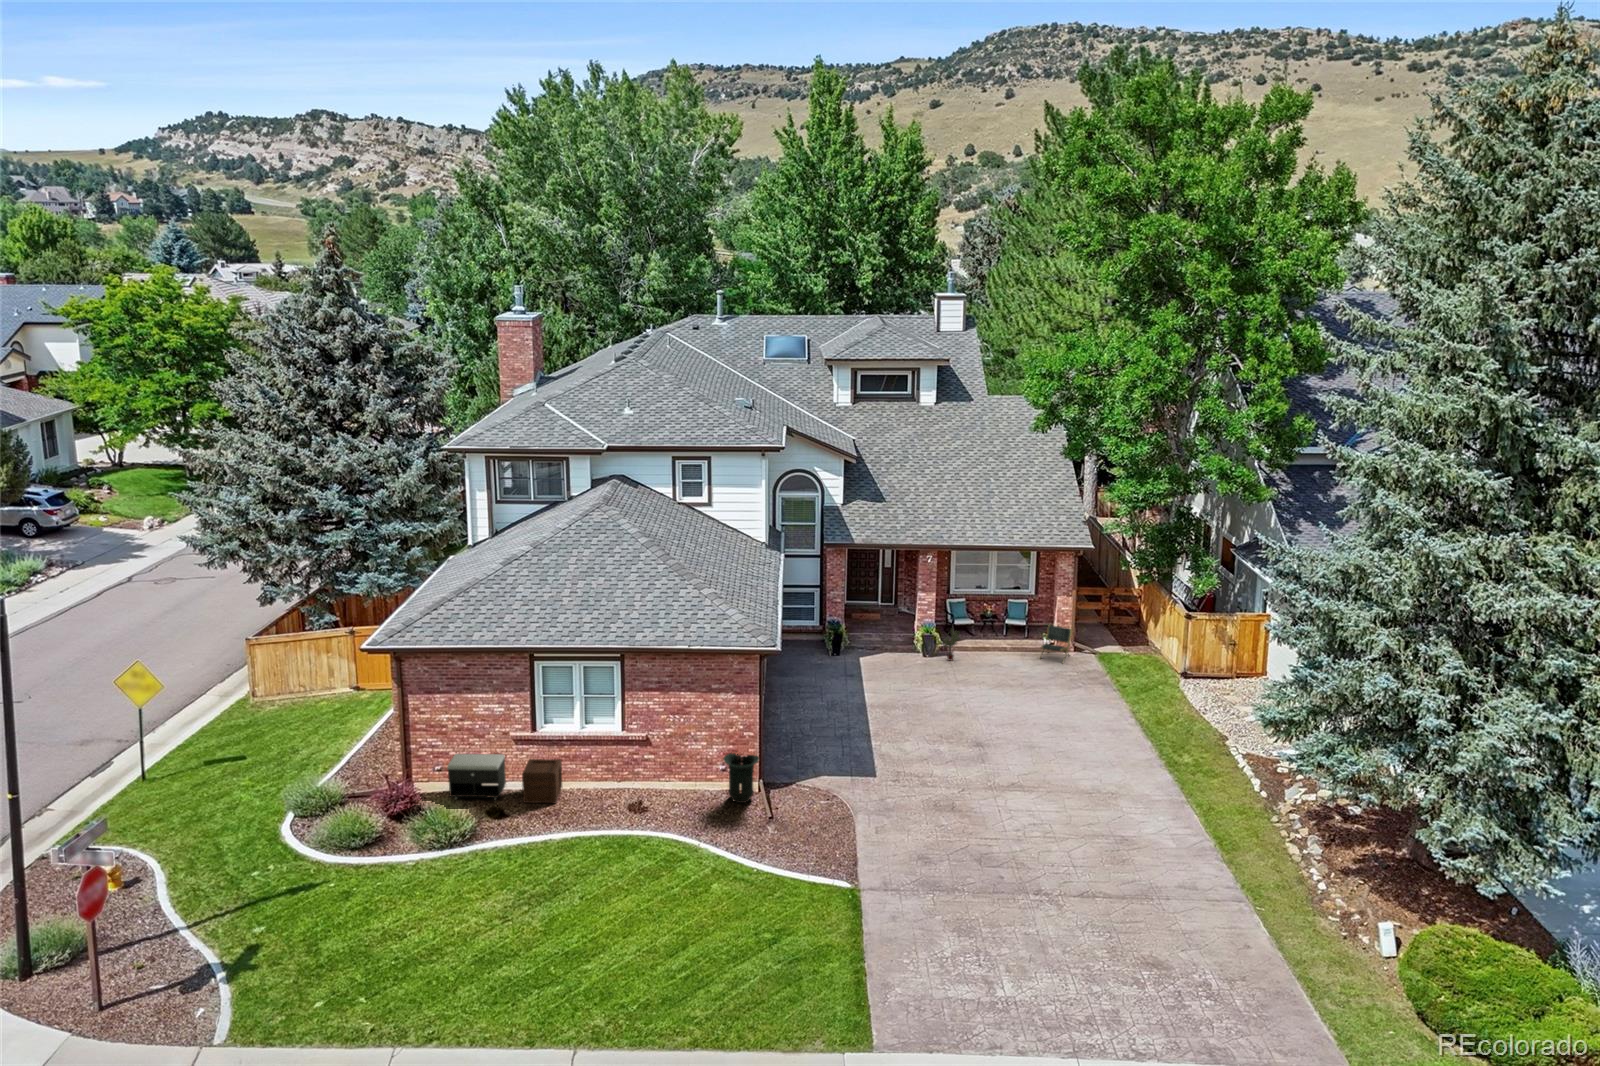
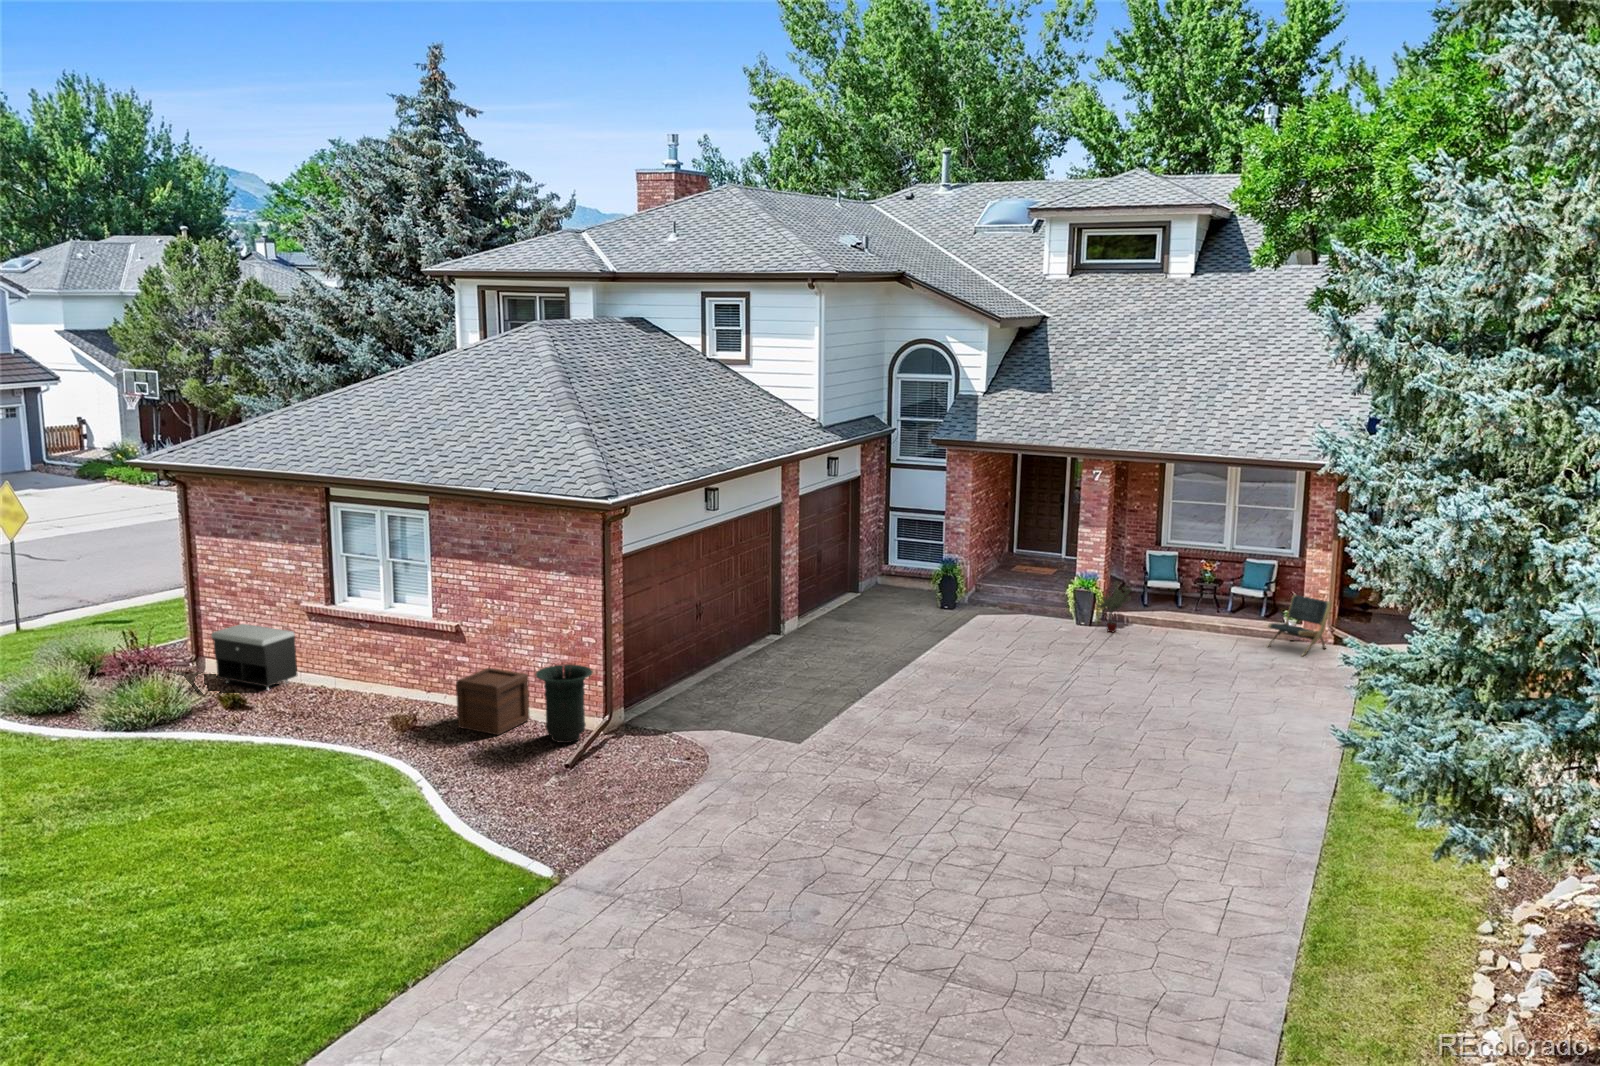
wooden crate: present [522,759,562,803] -> present [456,668,530,735]

